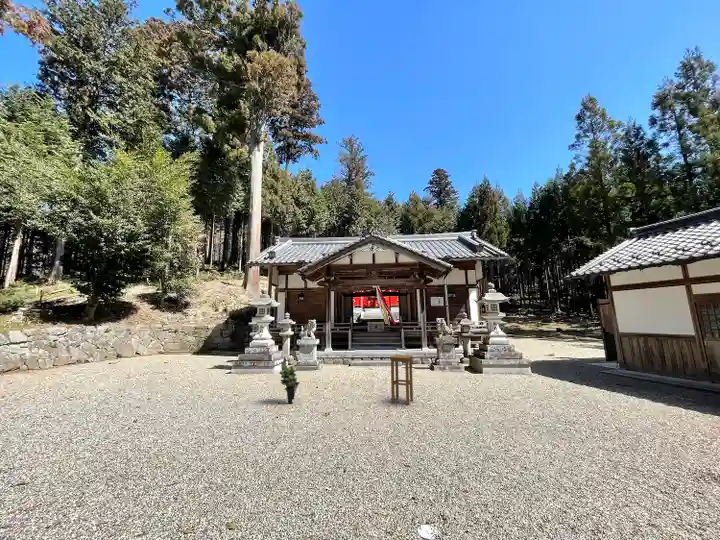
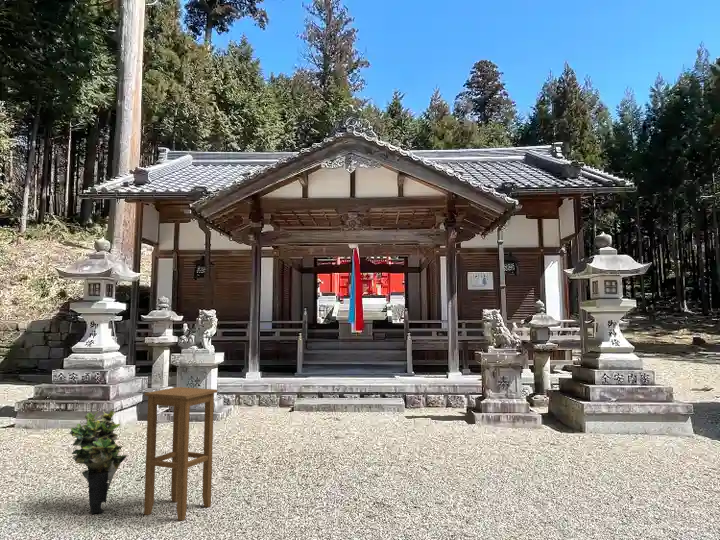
stool: present [390,355,413,405] -> present [144,387,217,521]

